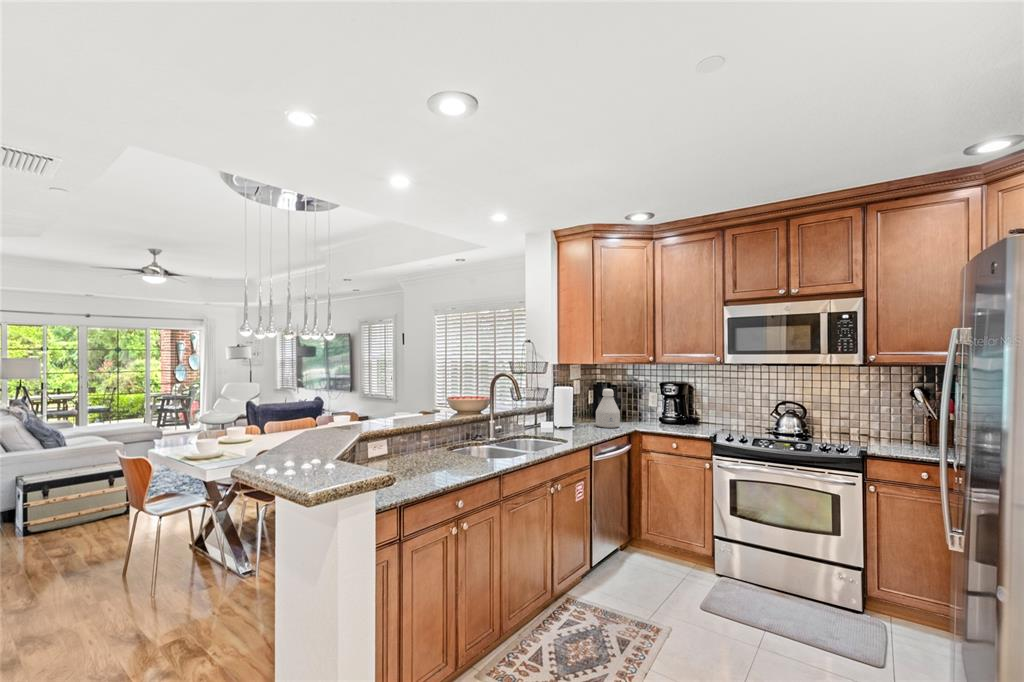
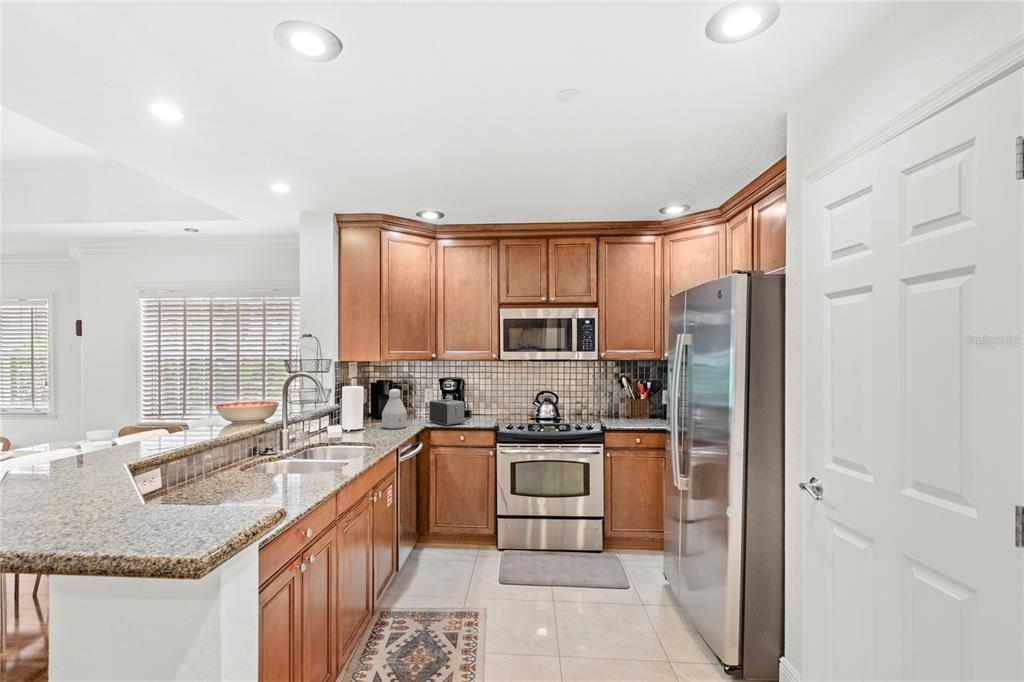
toaster: none [647,404,683,430] -> present [429,399,464,425]

